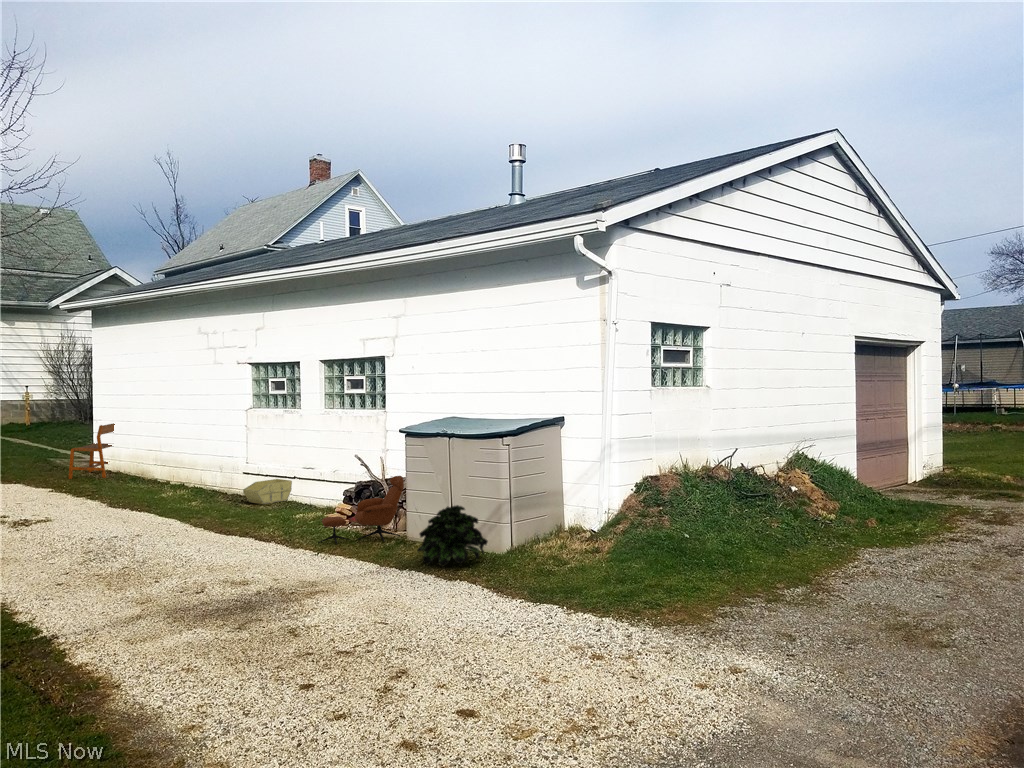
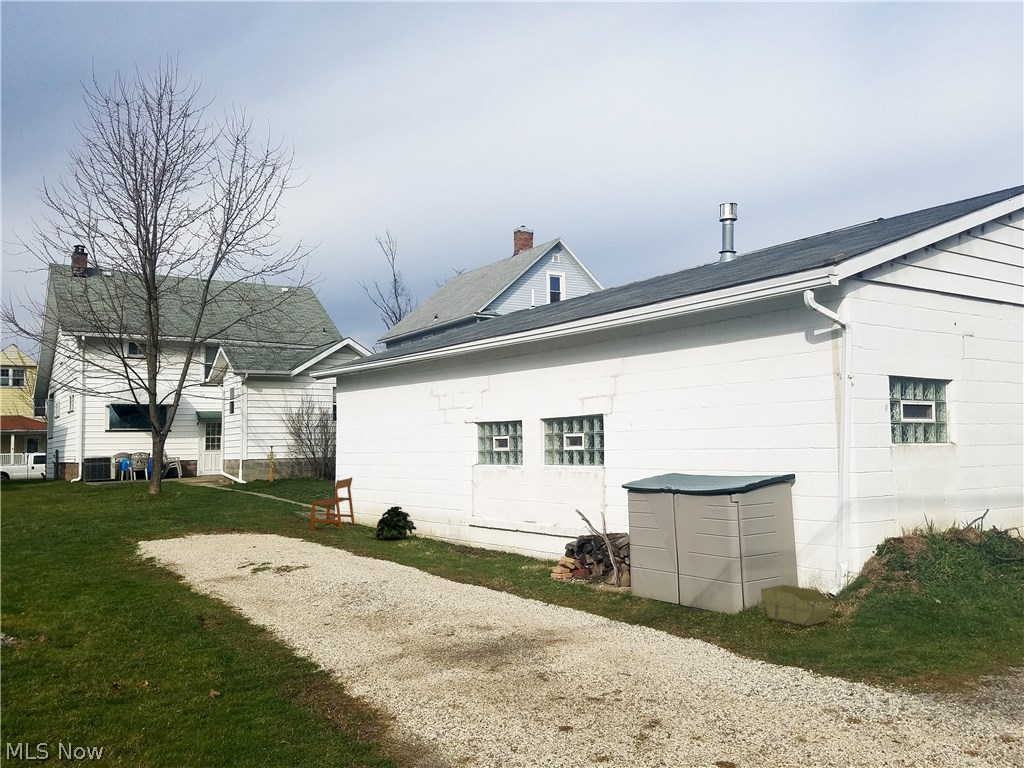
lounge chair: present [318,476,404,544] -> none [548,532,630,598]
storage bin: present [243,479,292,504] -> present [761,585,834,626]
potted plant: present [417,505,488,567] -> present [376,506,416,539]

